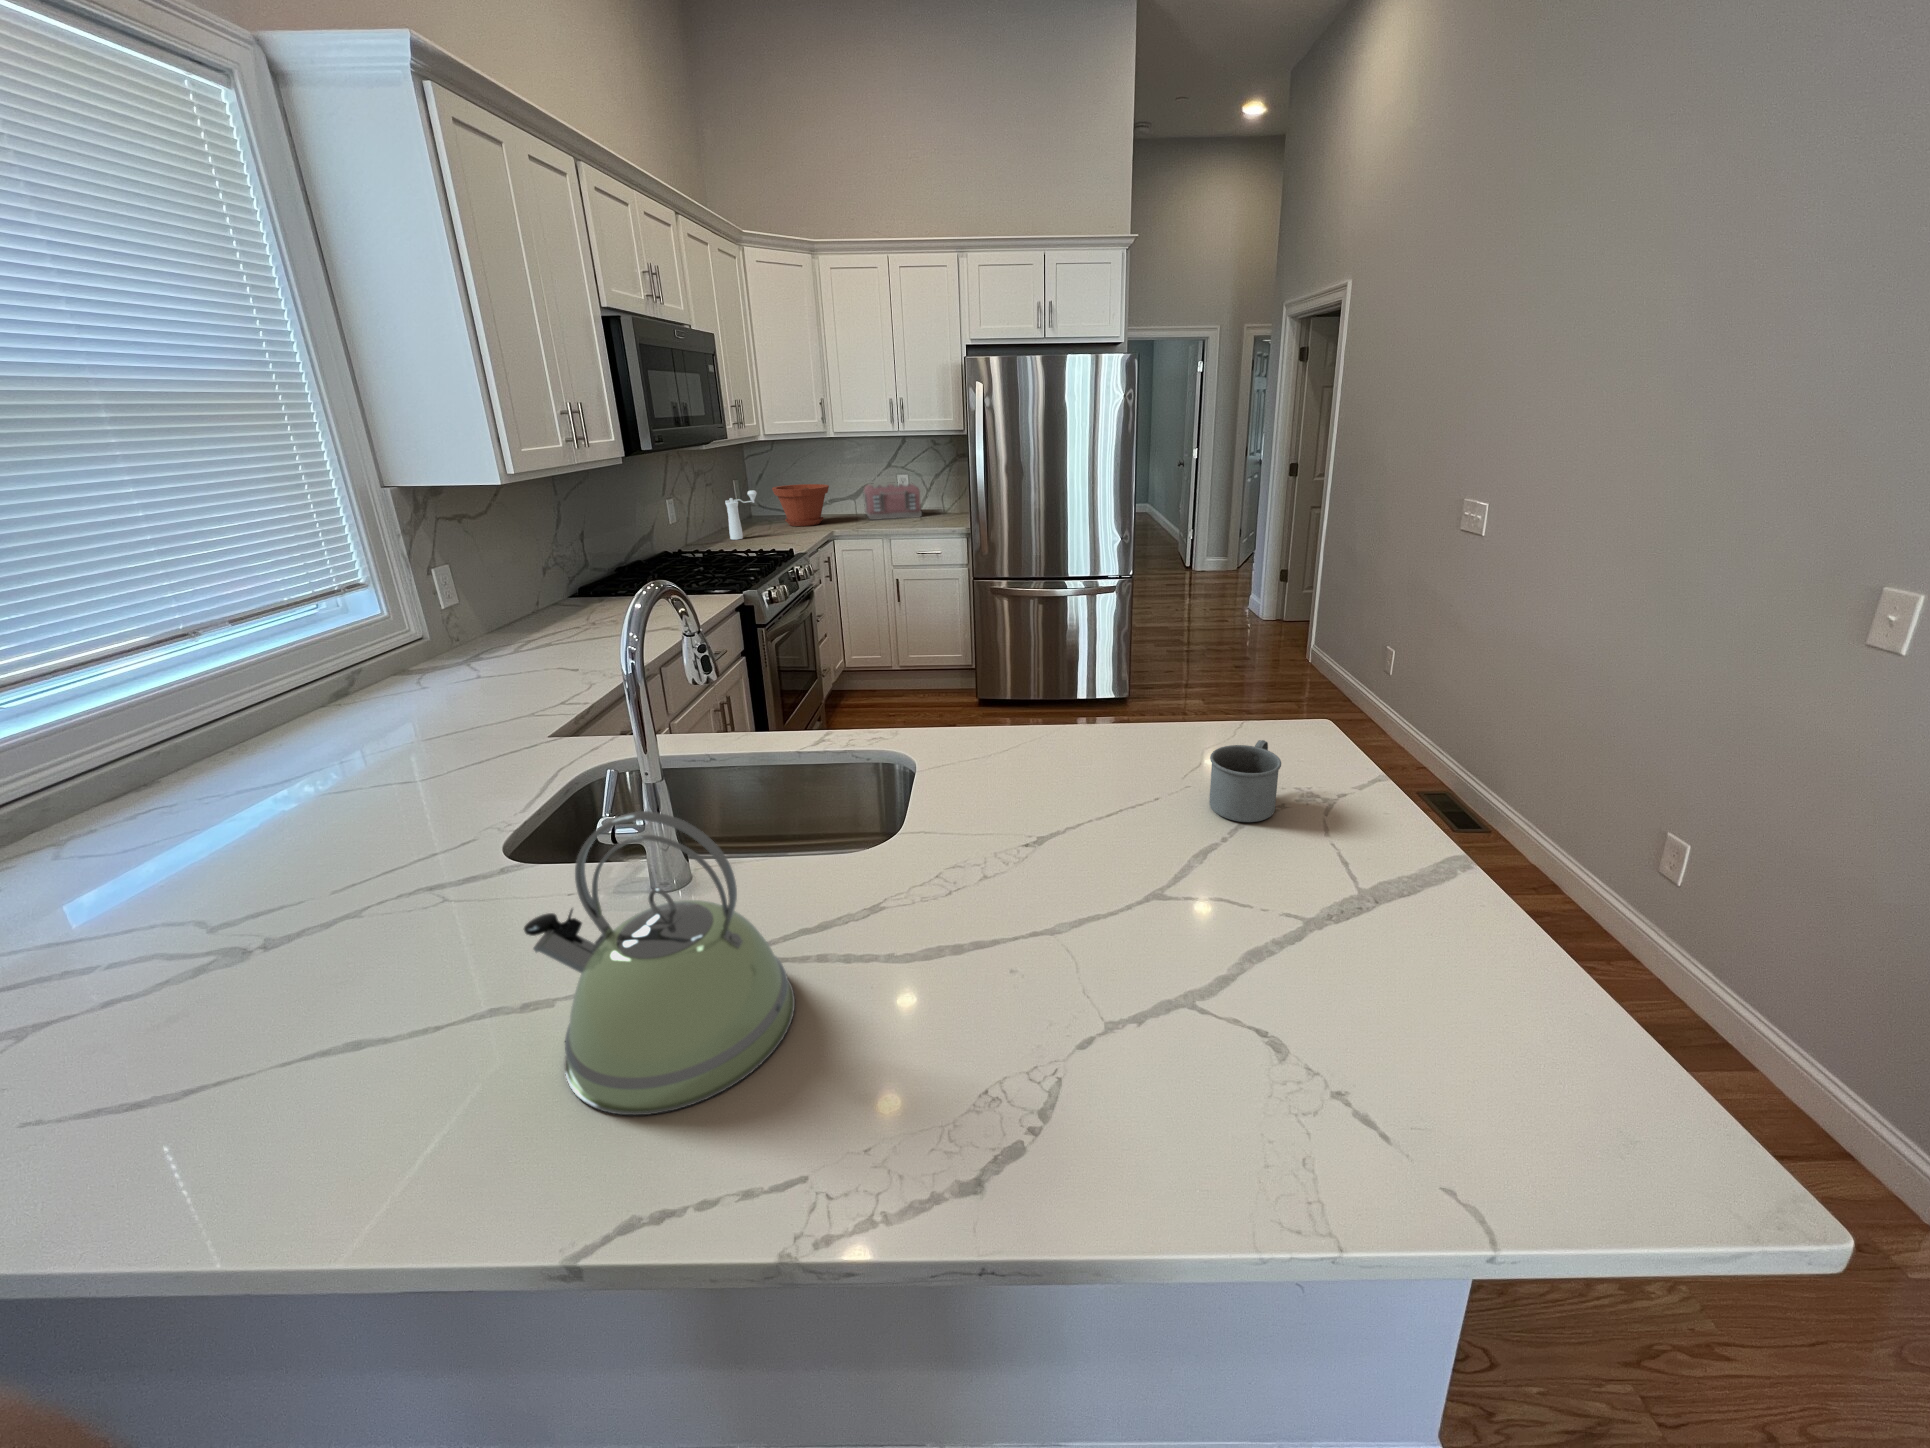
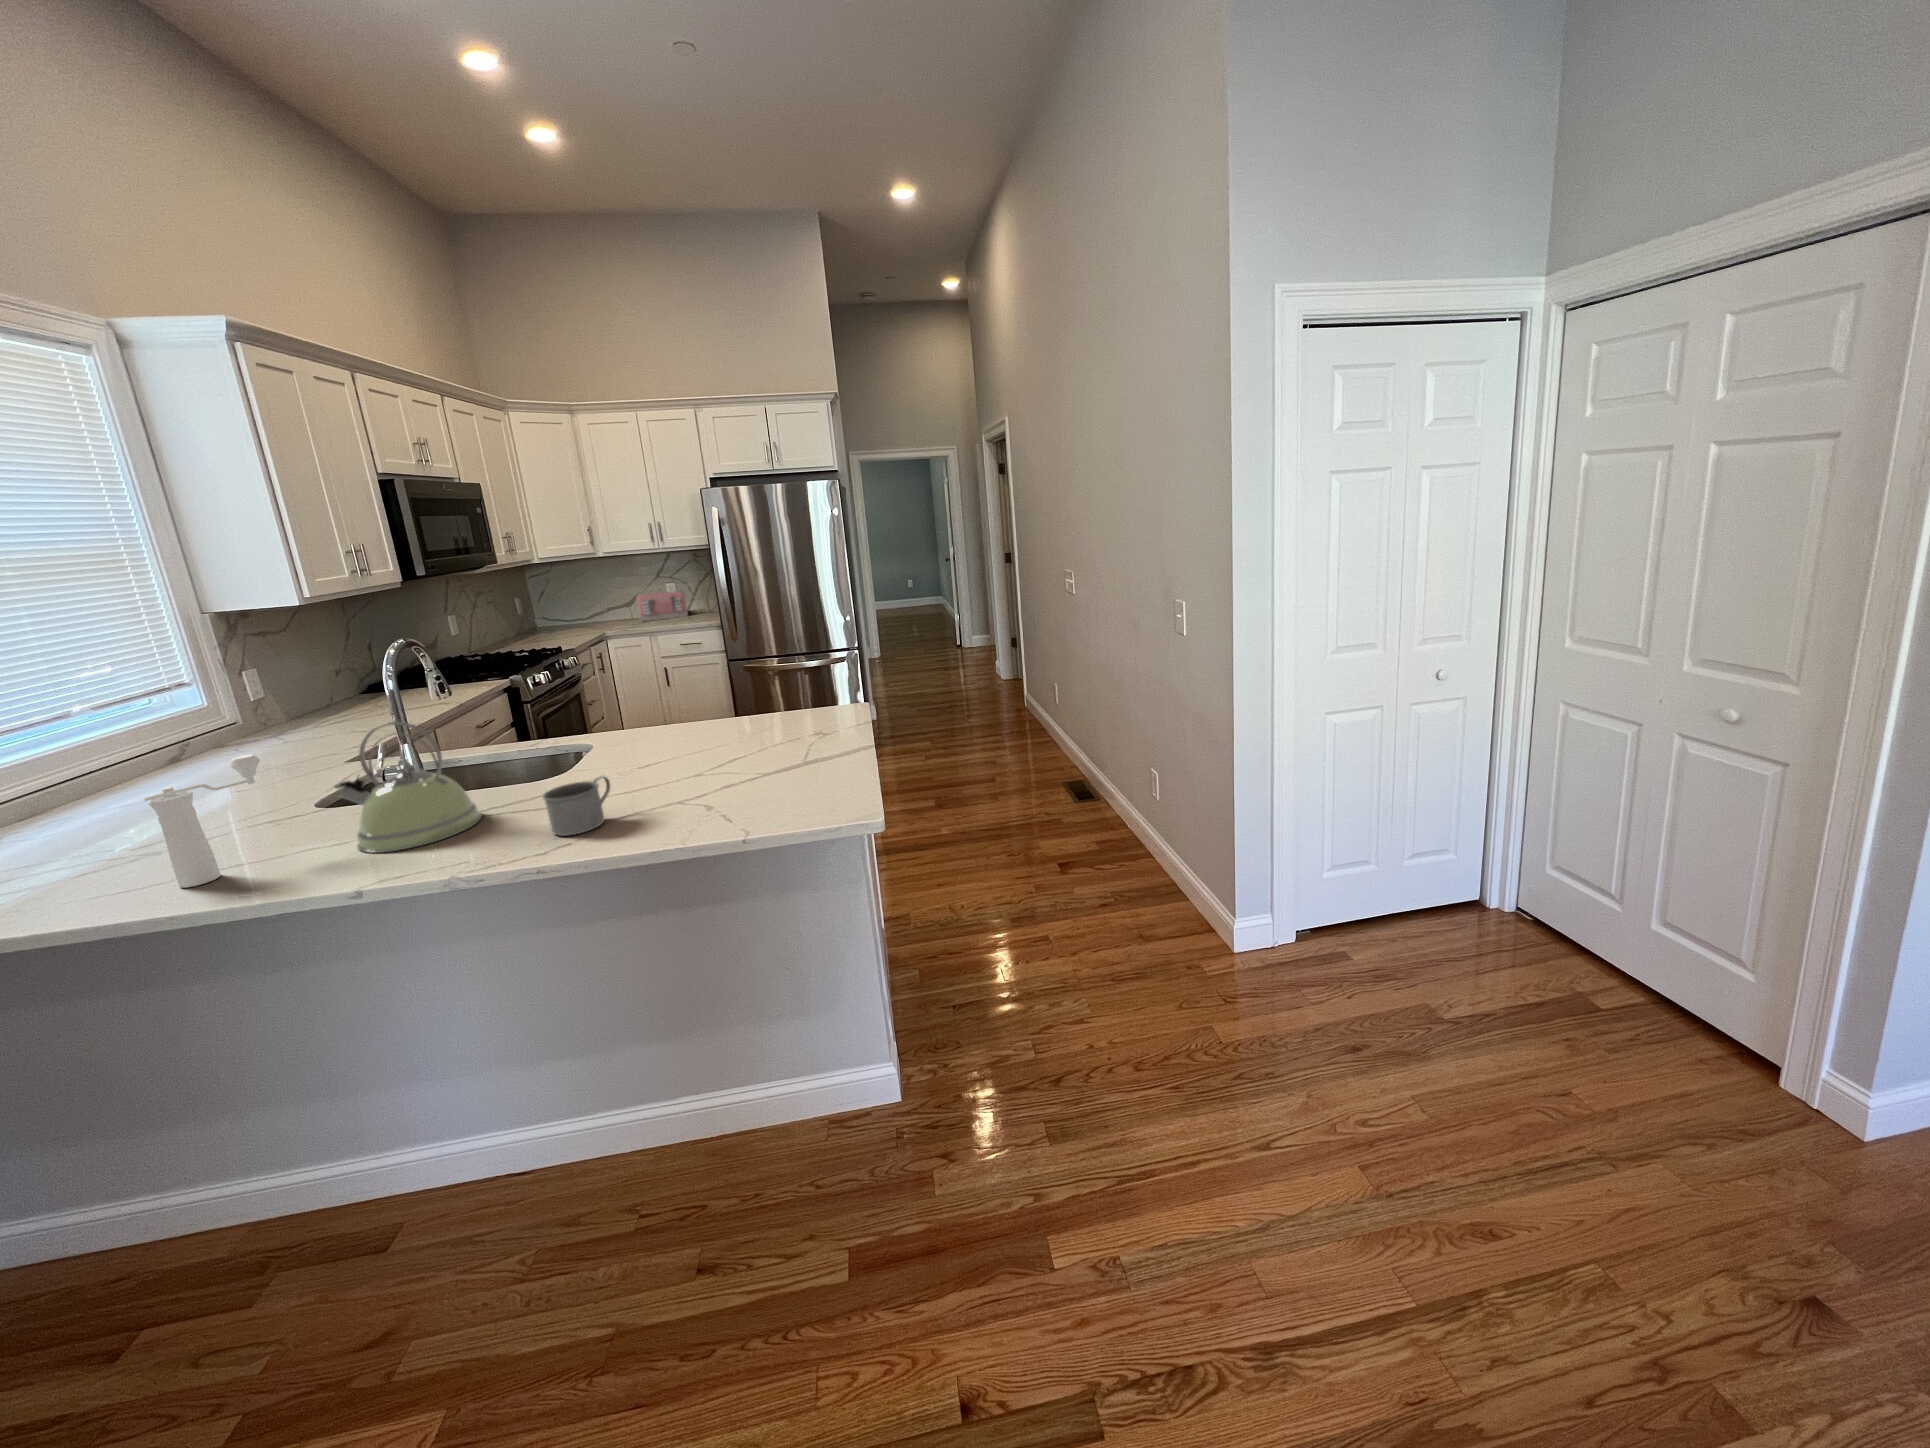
plant pot: present [772,484,829,526] -> none [549,596,602,631]
pepper mill: present [725,491,757,540] -> present [144,754,260,888]
mug: present [1209,740,1281,822] -> present [543,777,610,836]

